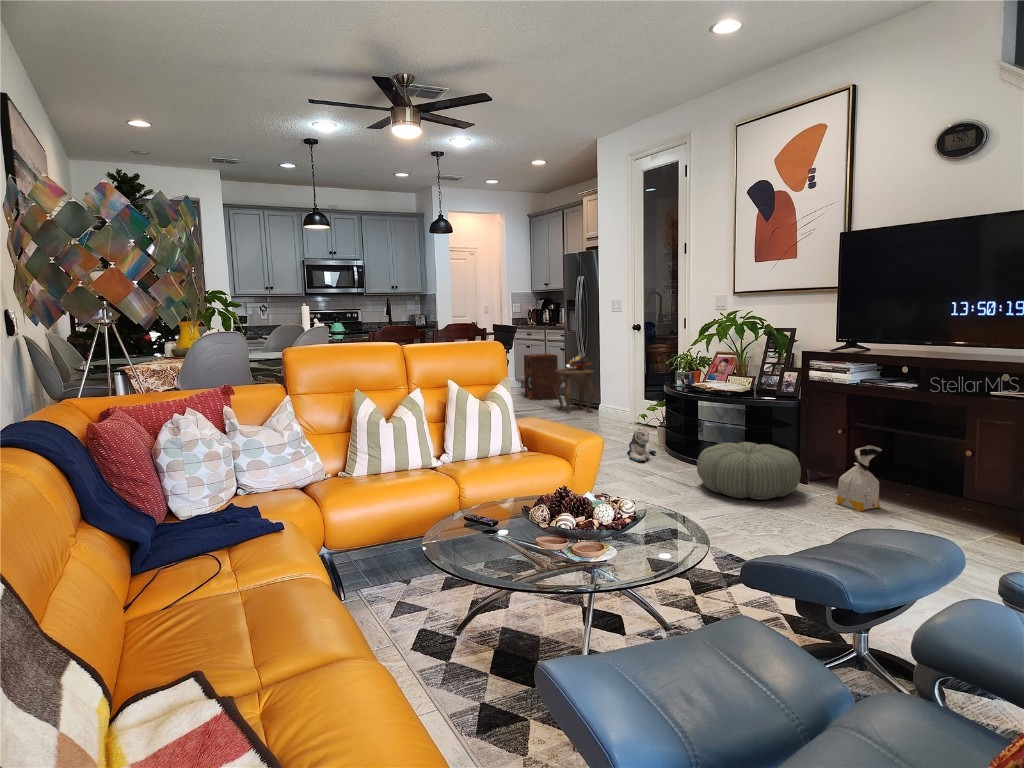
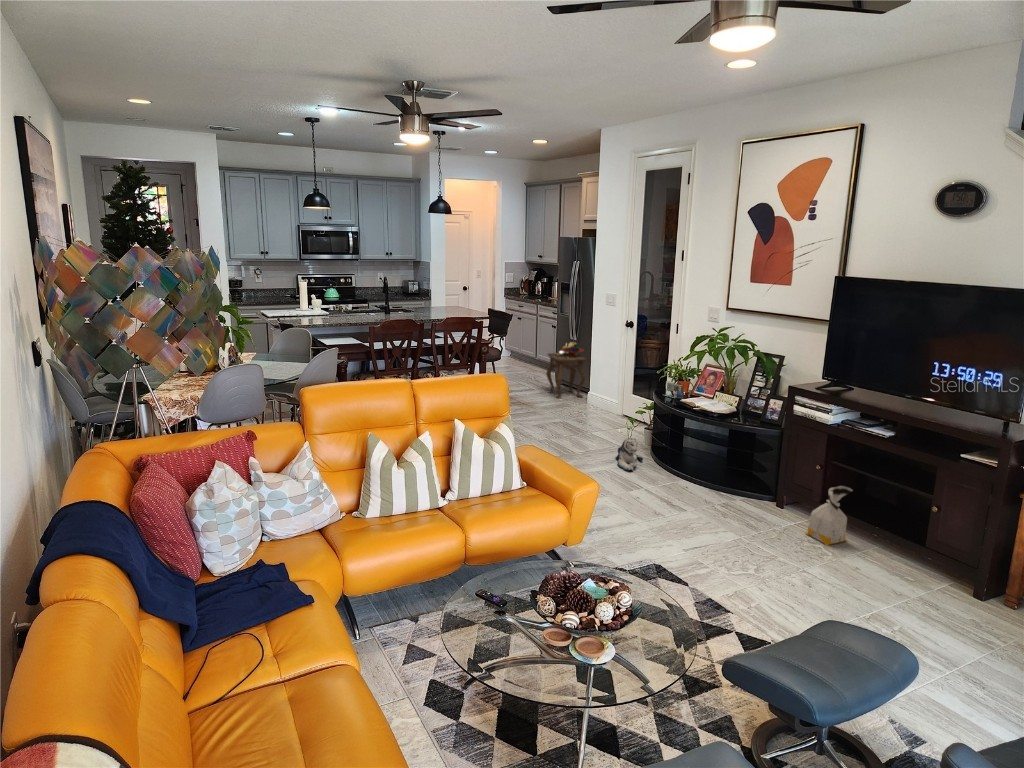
speaker: present [524,354,558,400] -> none [516,330,550,377]
pouf: present [697,442,801,500] -> none [681,465,777,527]

